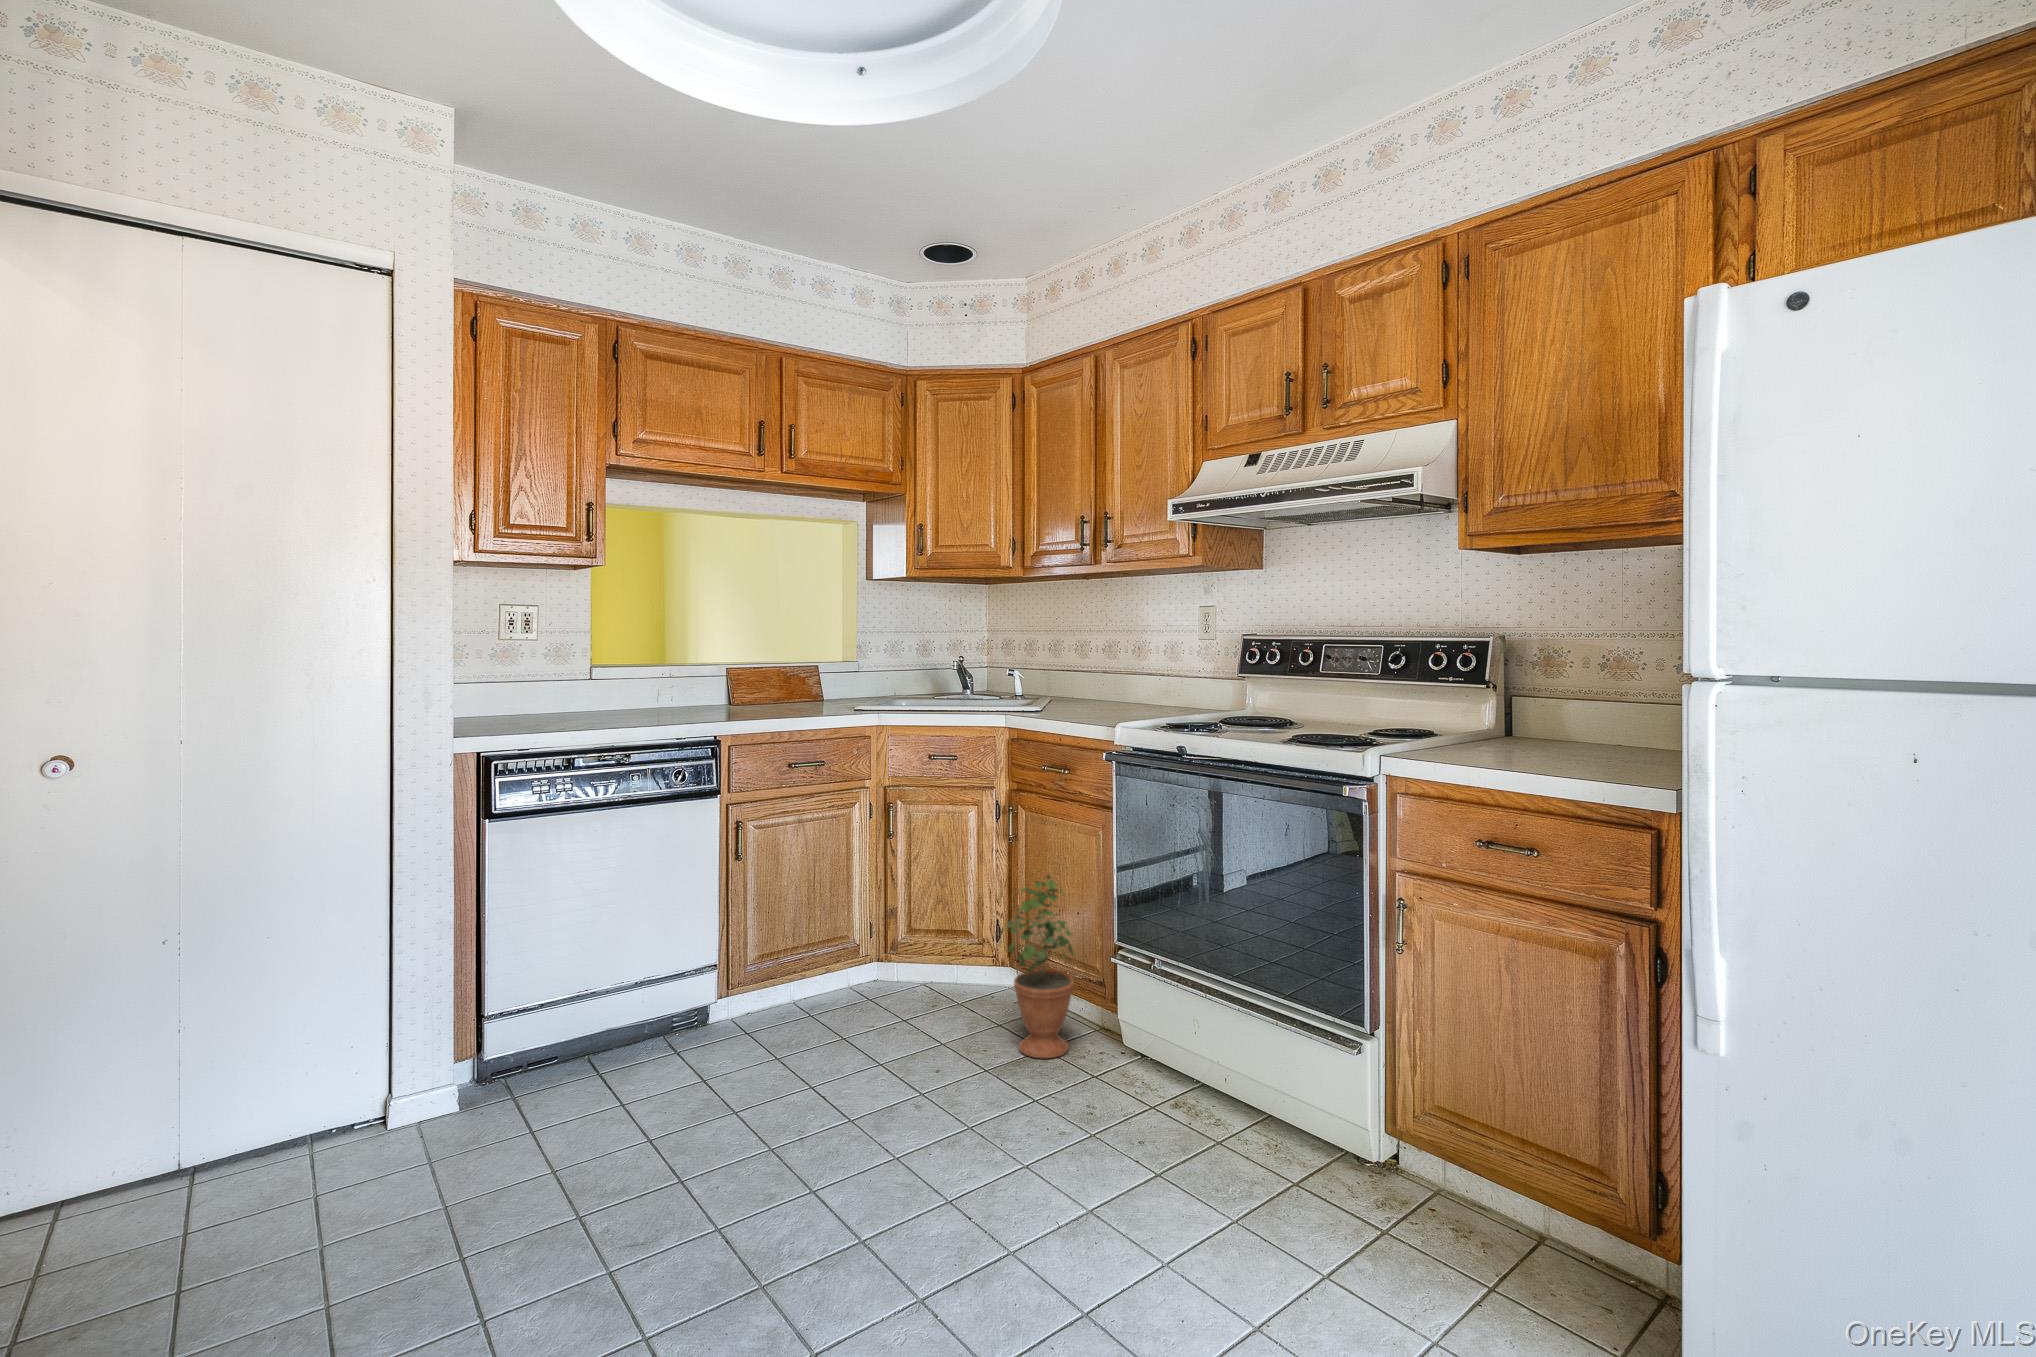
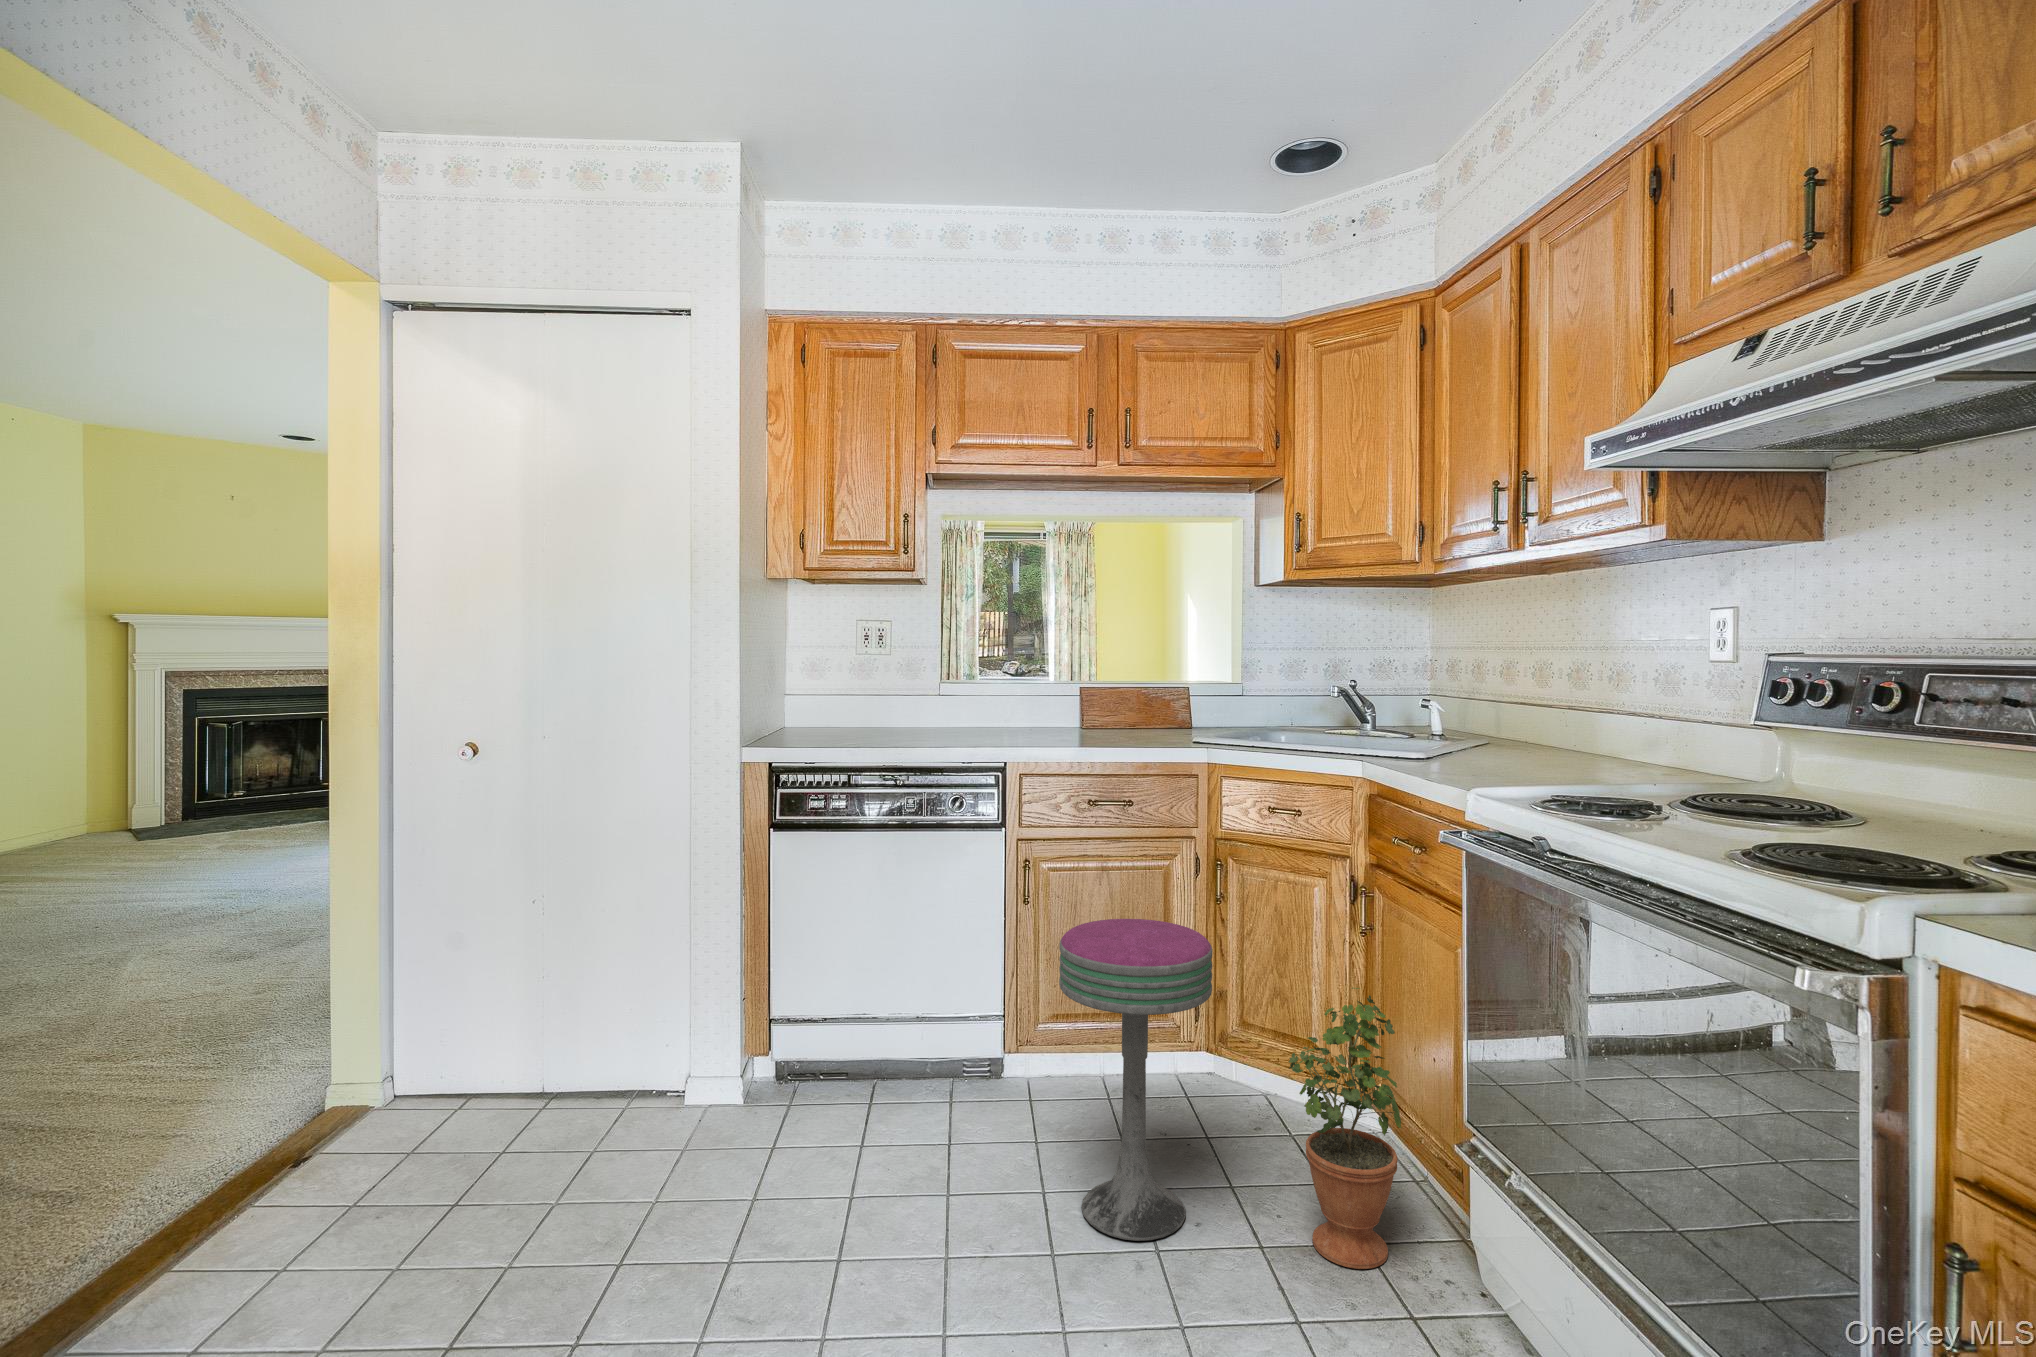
bar stool: none [832,847,952,1088] -> present [1059,919,1213,1241]

